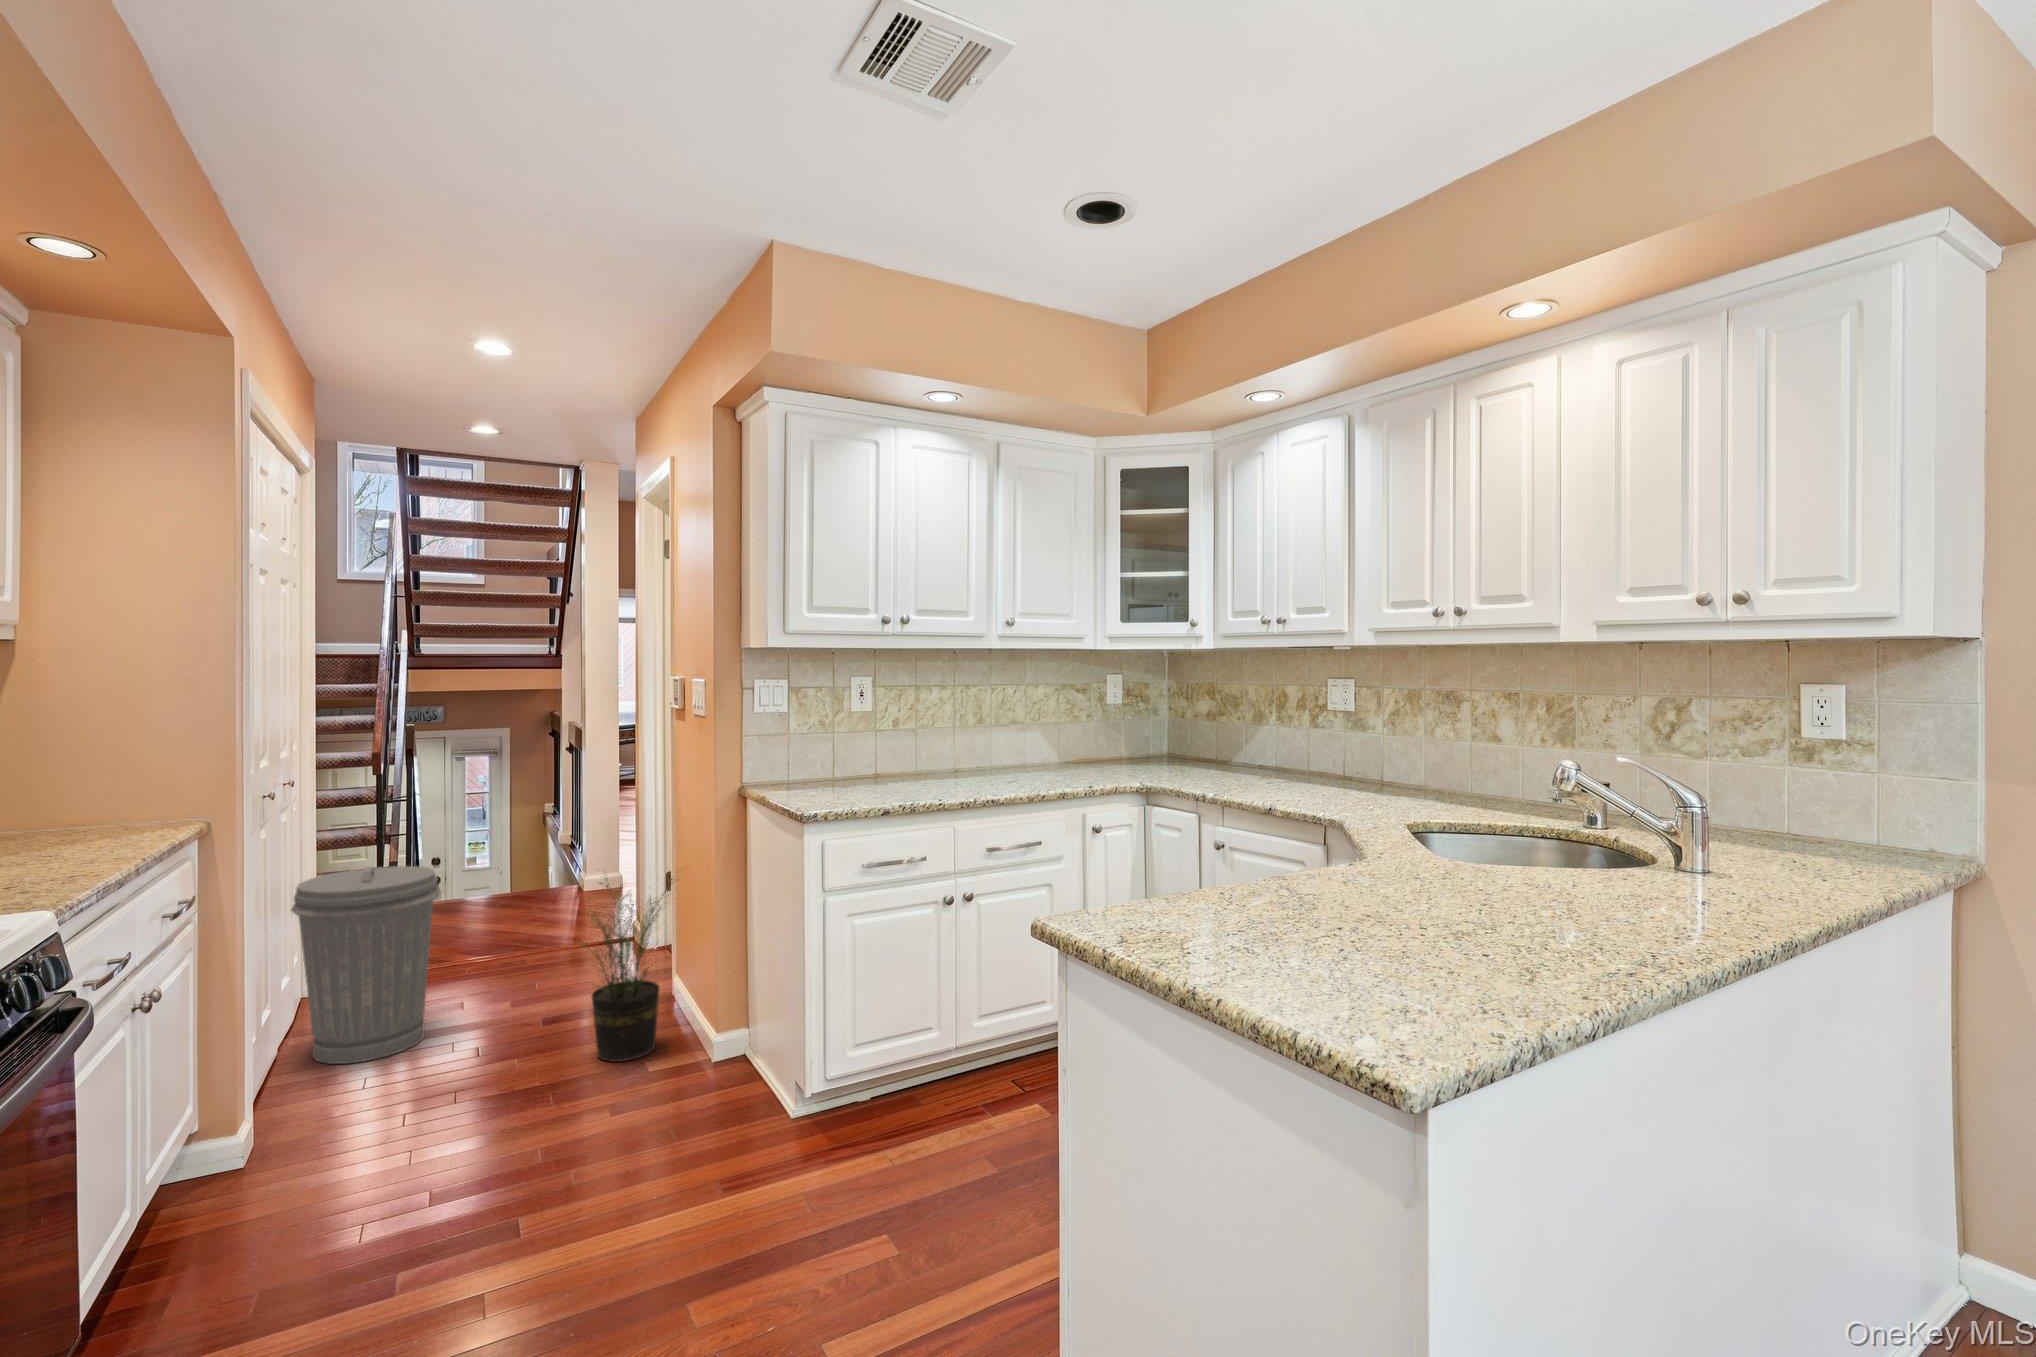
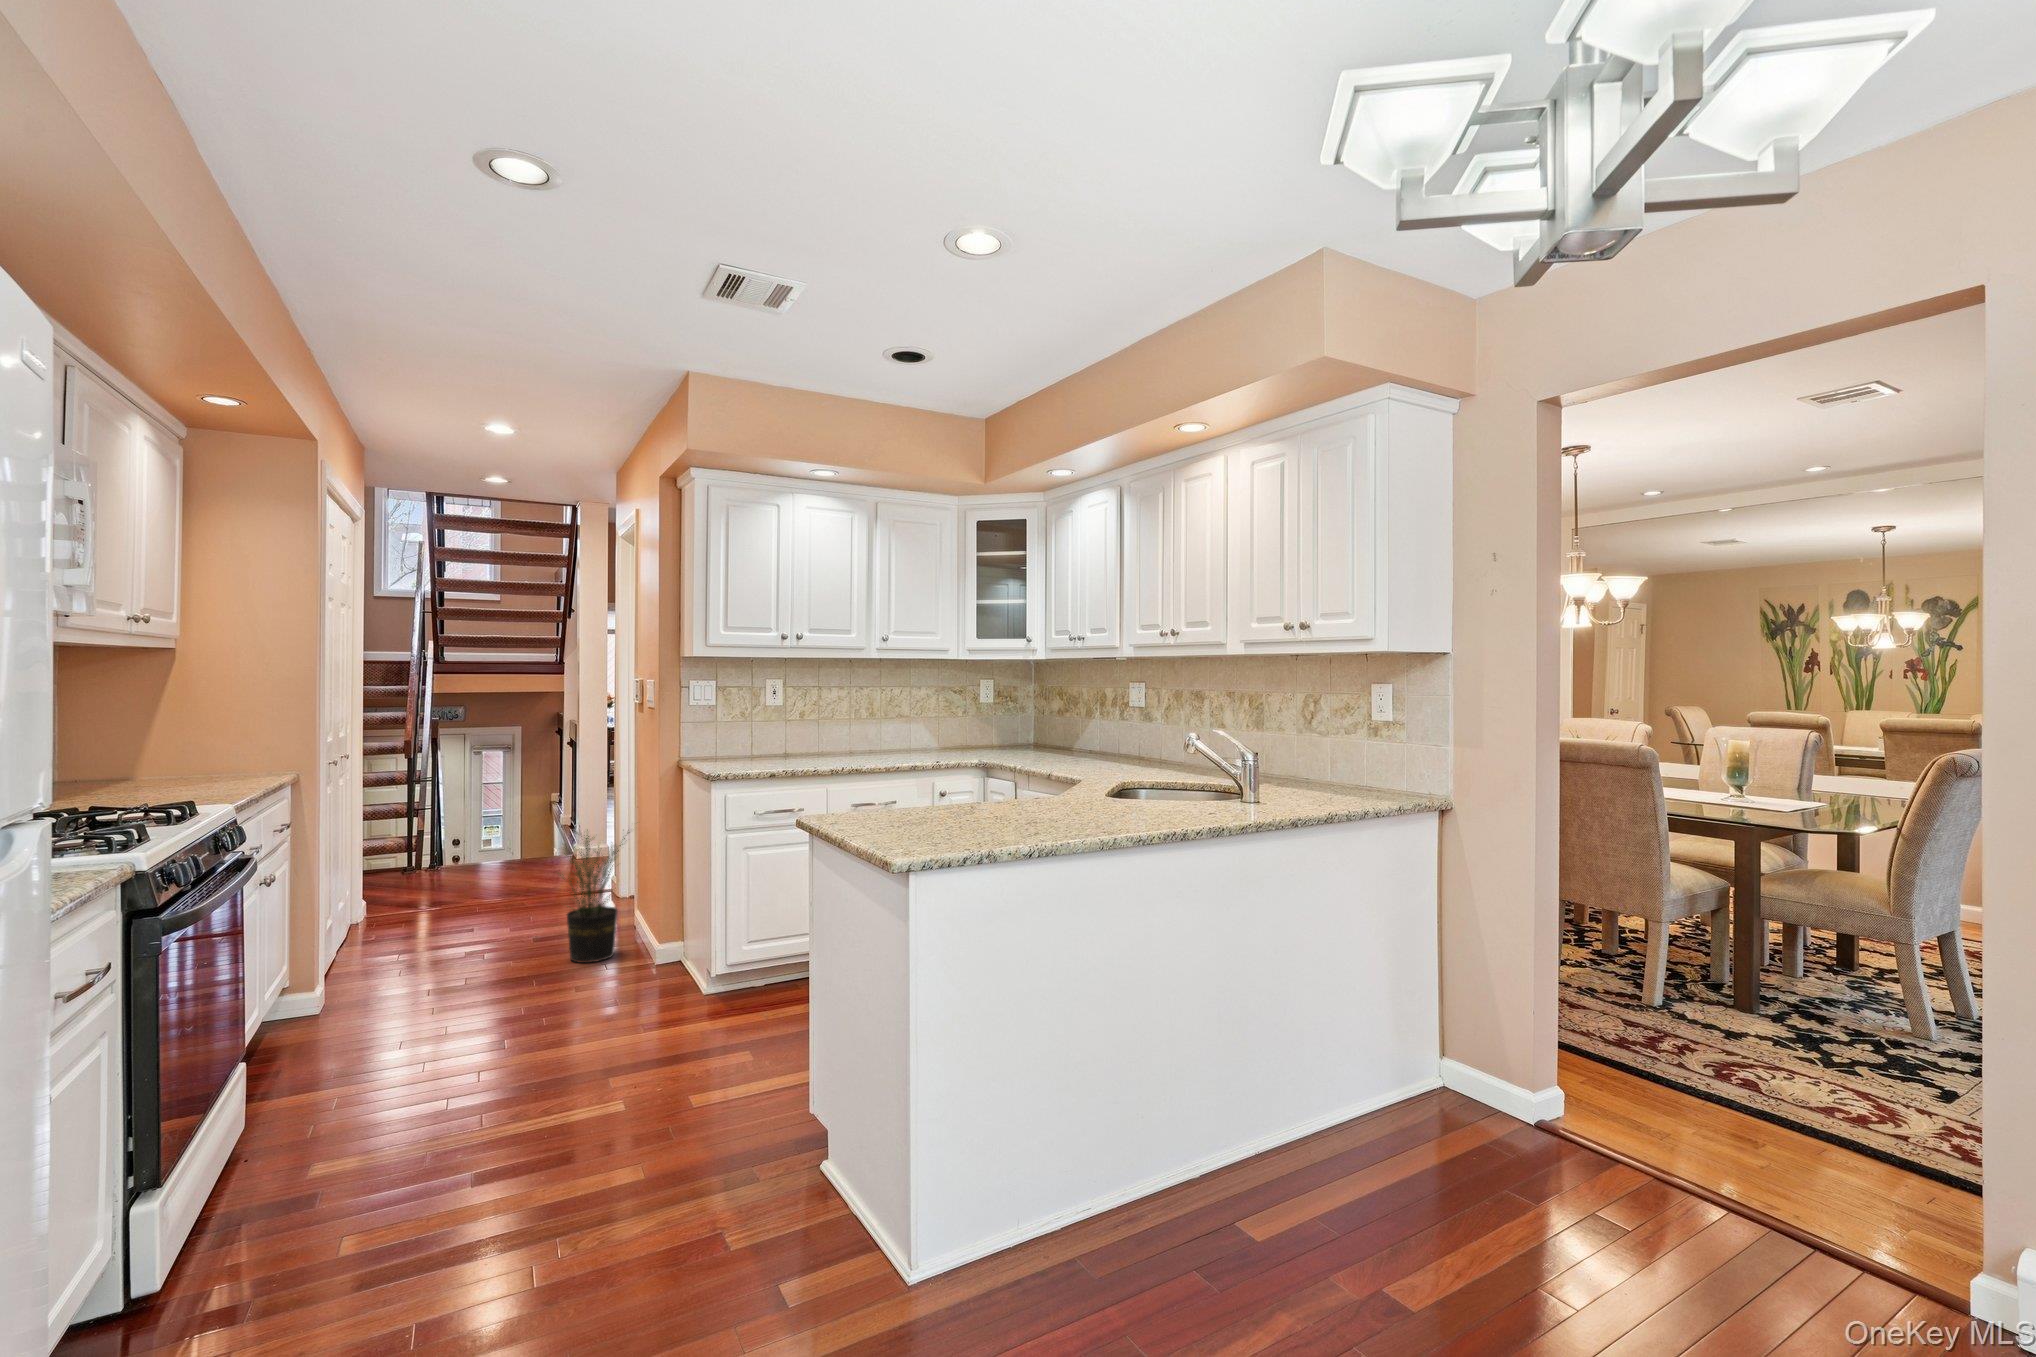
trash can: present [291,866,440,1064] -> none [348,819,457,962]

